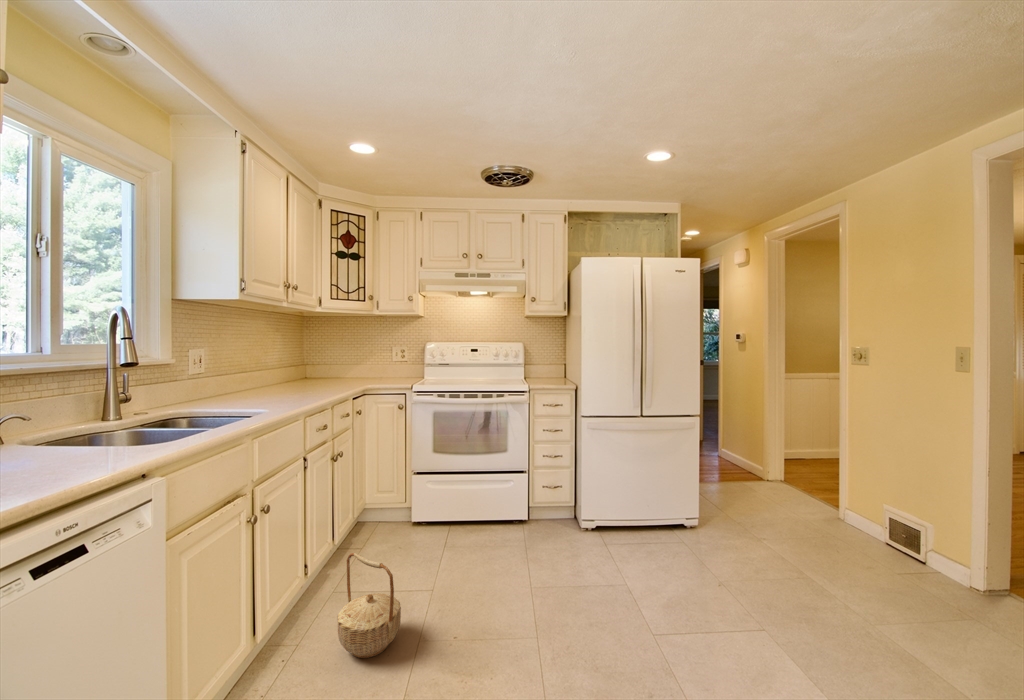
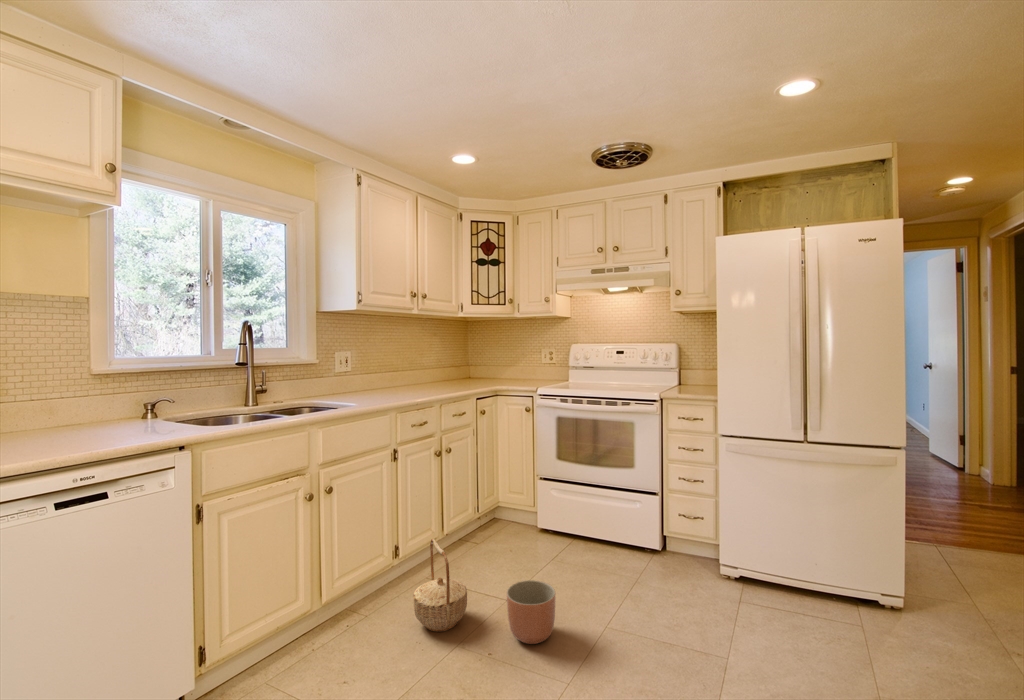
planter: none [450,570,499,636] -> present [507,580,555,644]

